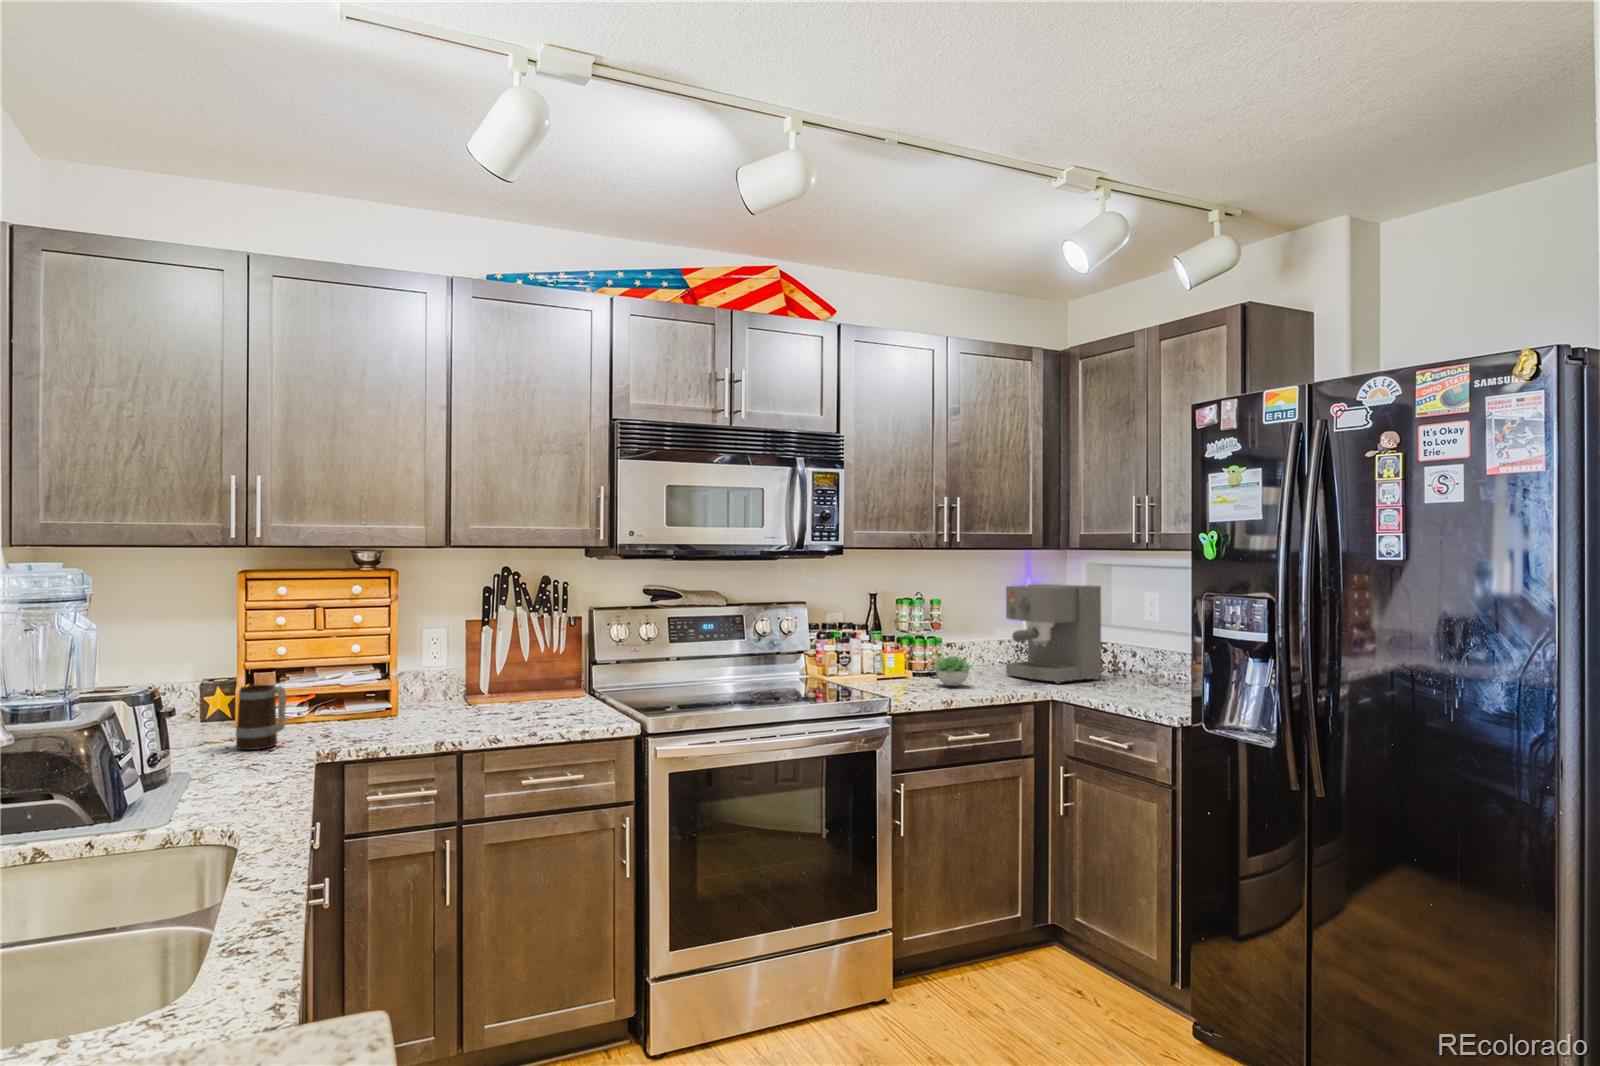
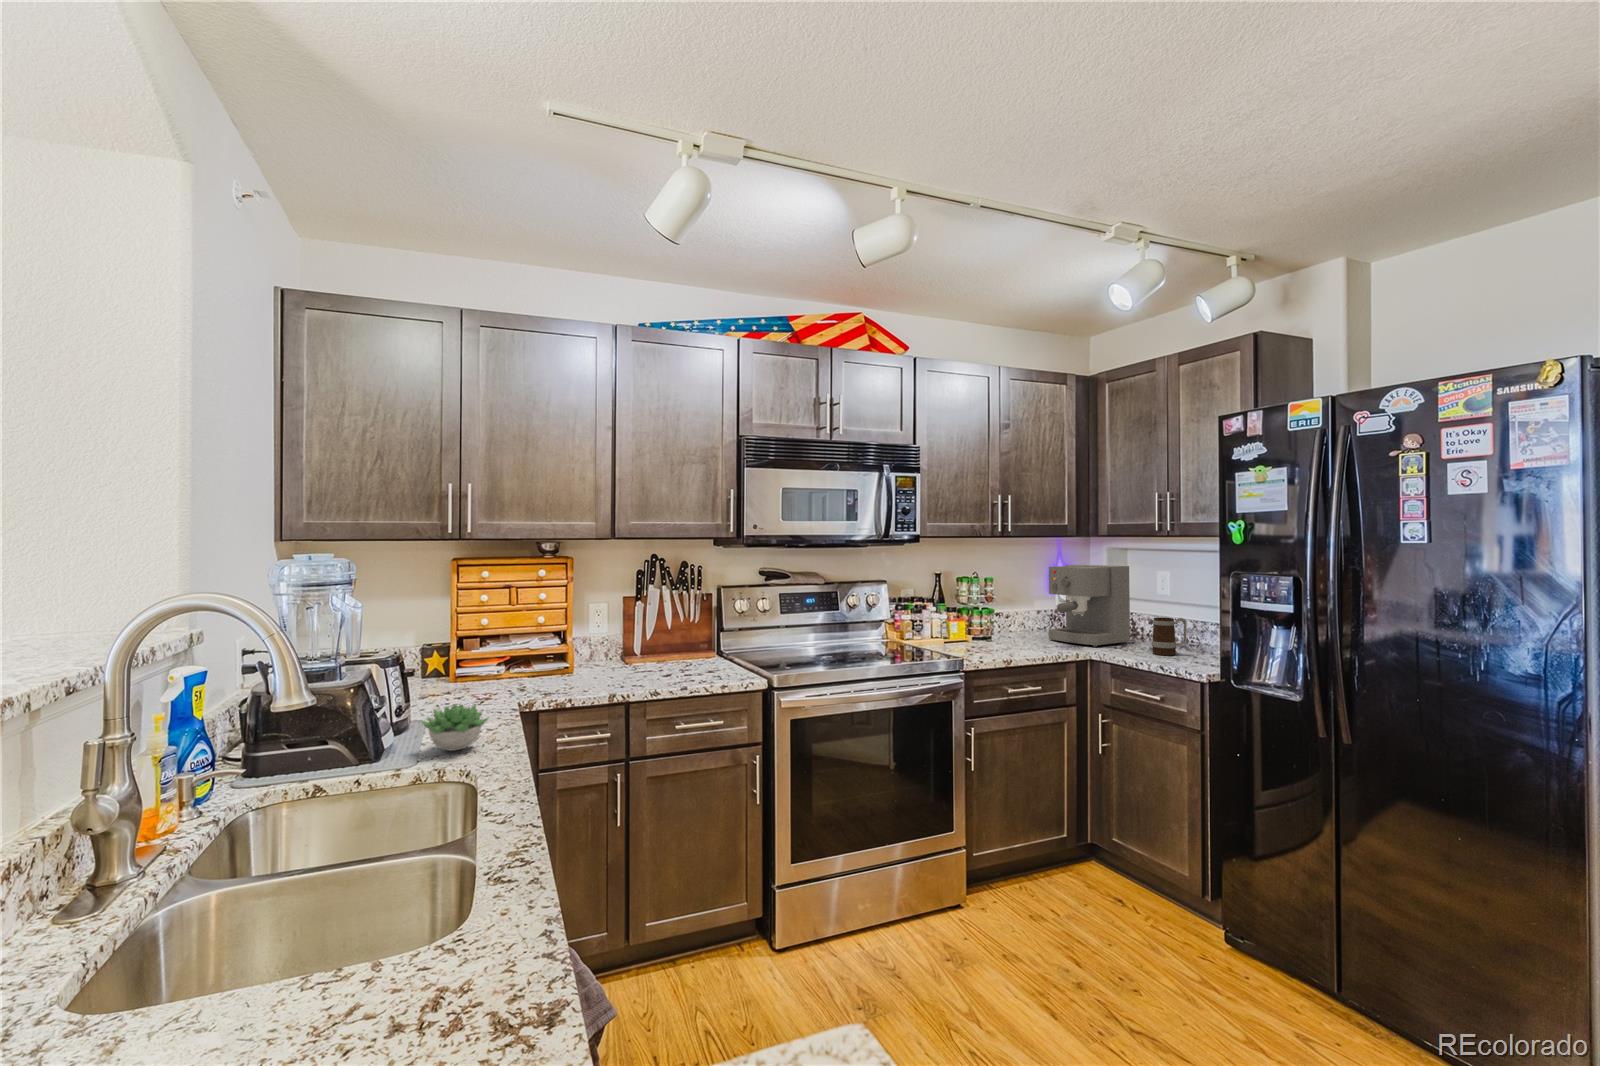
succulent plant: present [934,656,971,686] -> present [422,705,488,751]
mug: present [236,685,287,750] -> present [1152,617,1187,655]

